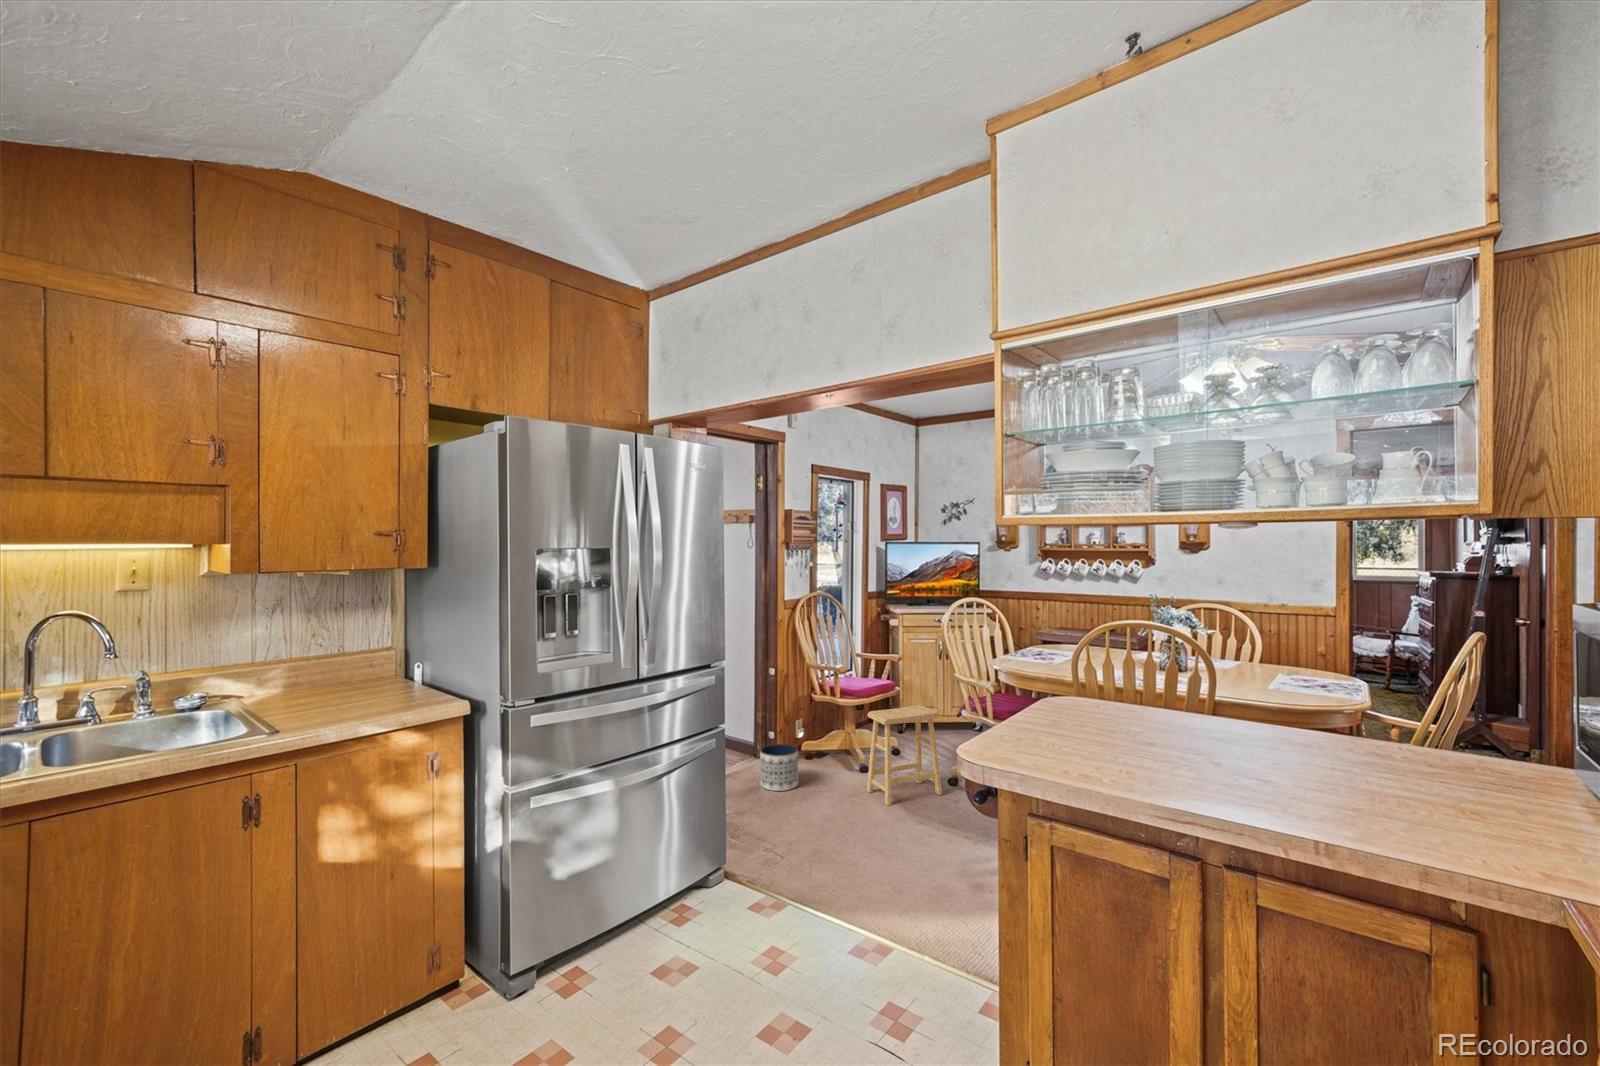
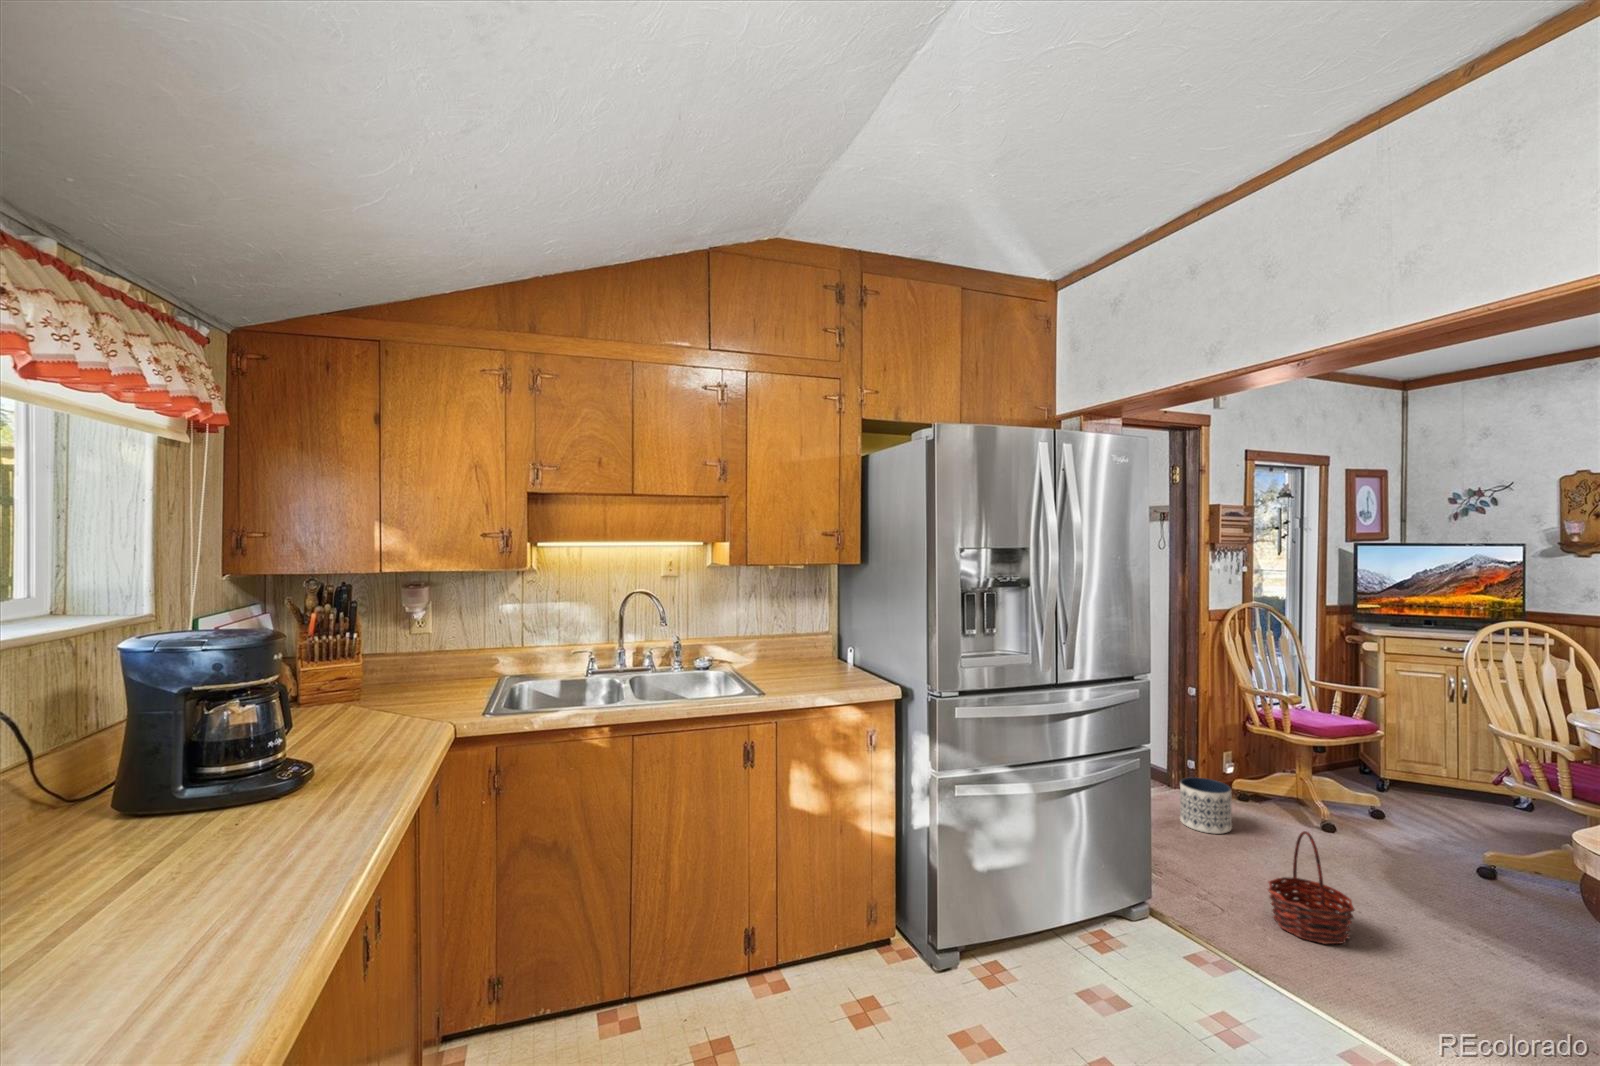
footstool: present [867,705,942,806] -> none [1334,758,1462,886]
basket: none [817,776,875,866] -> present [1268,831,1354,944]

